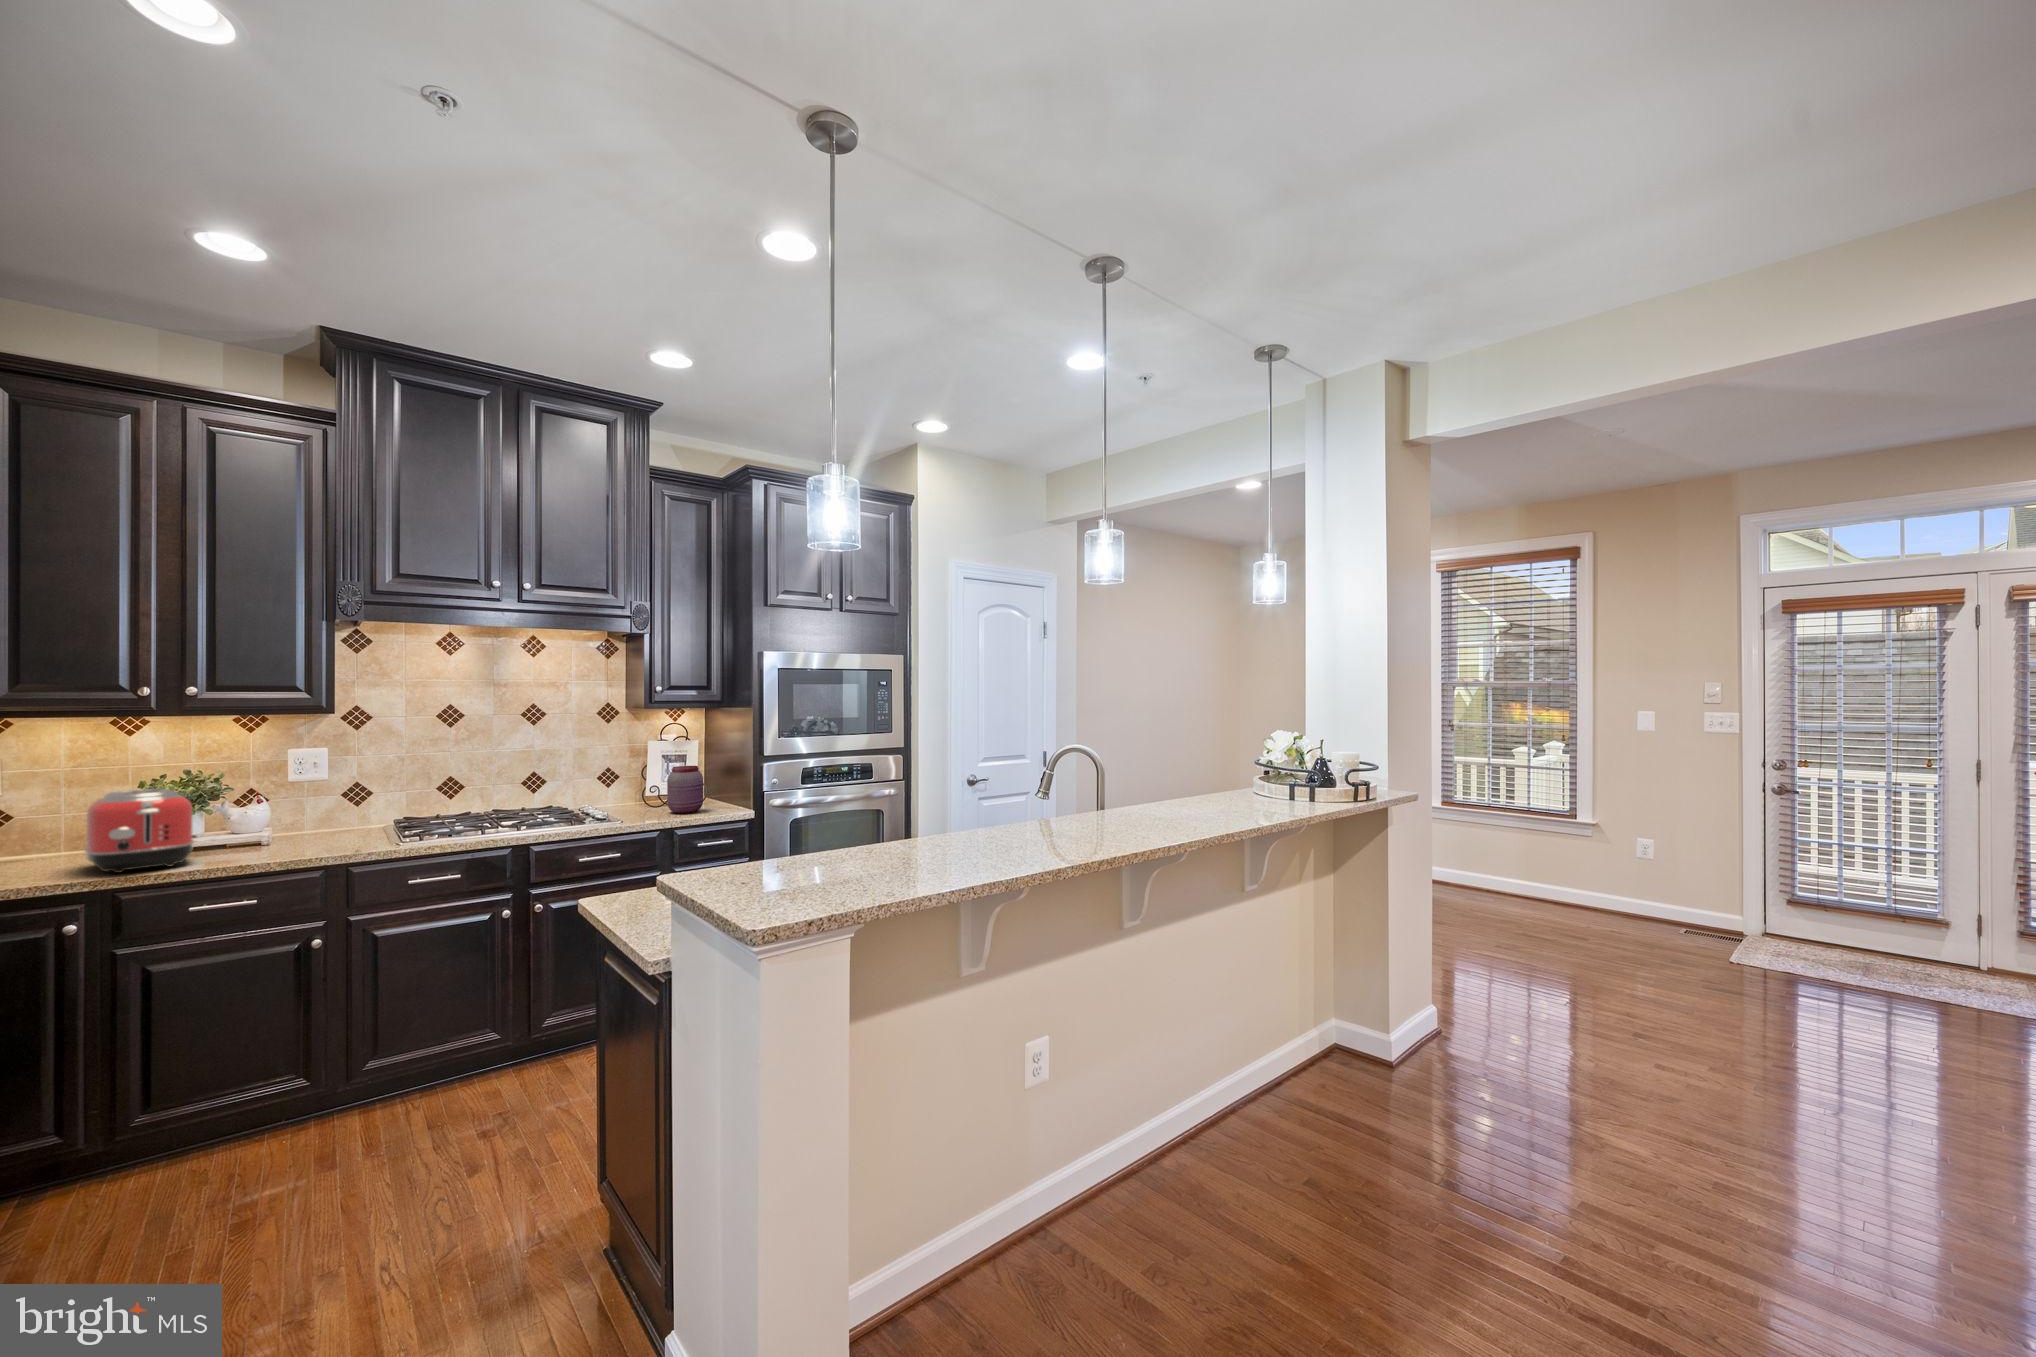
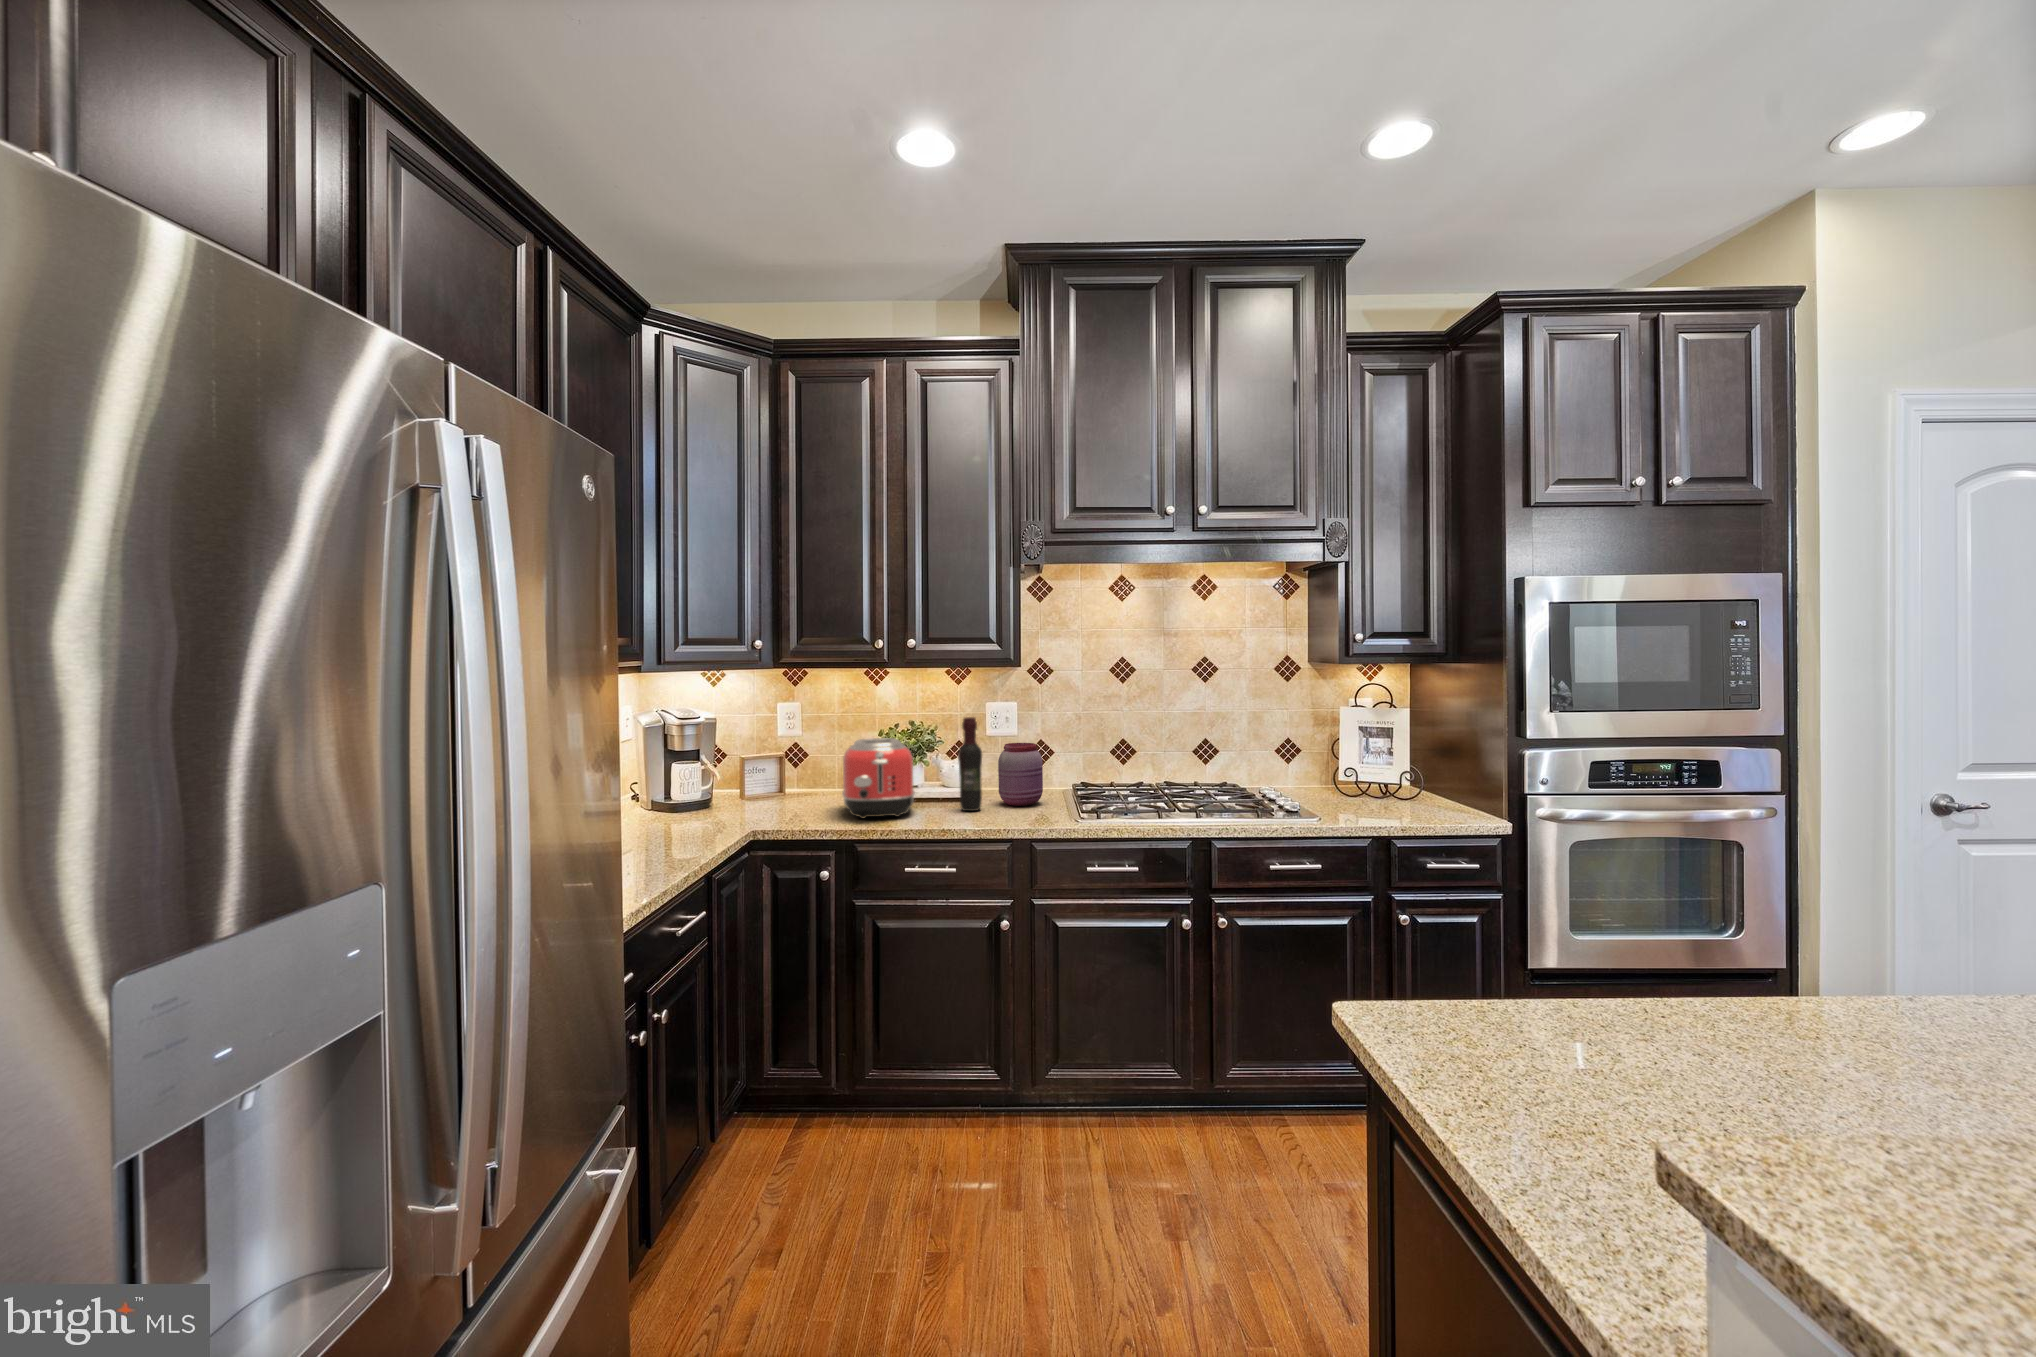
wine bottle: none [254,763,285,854] -> present [958,717,982,811]
jar: present [667,766,703,813] -> present [998,743,1043,806]

